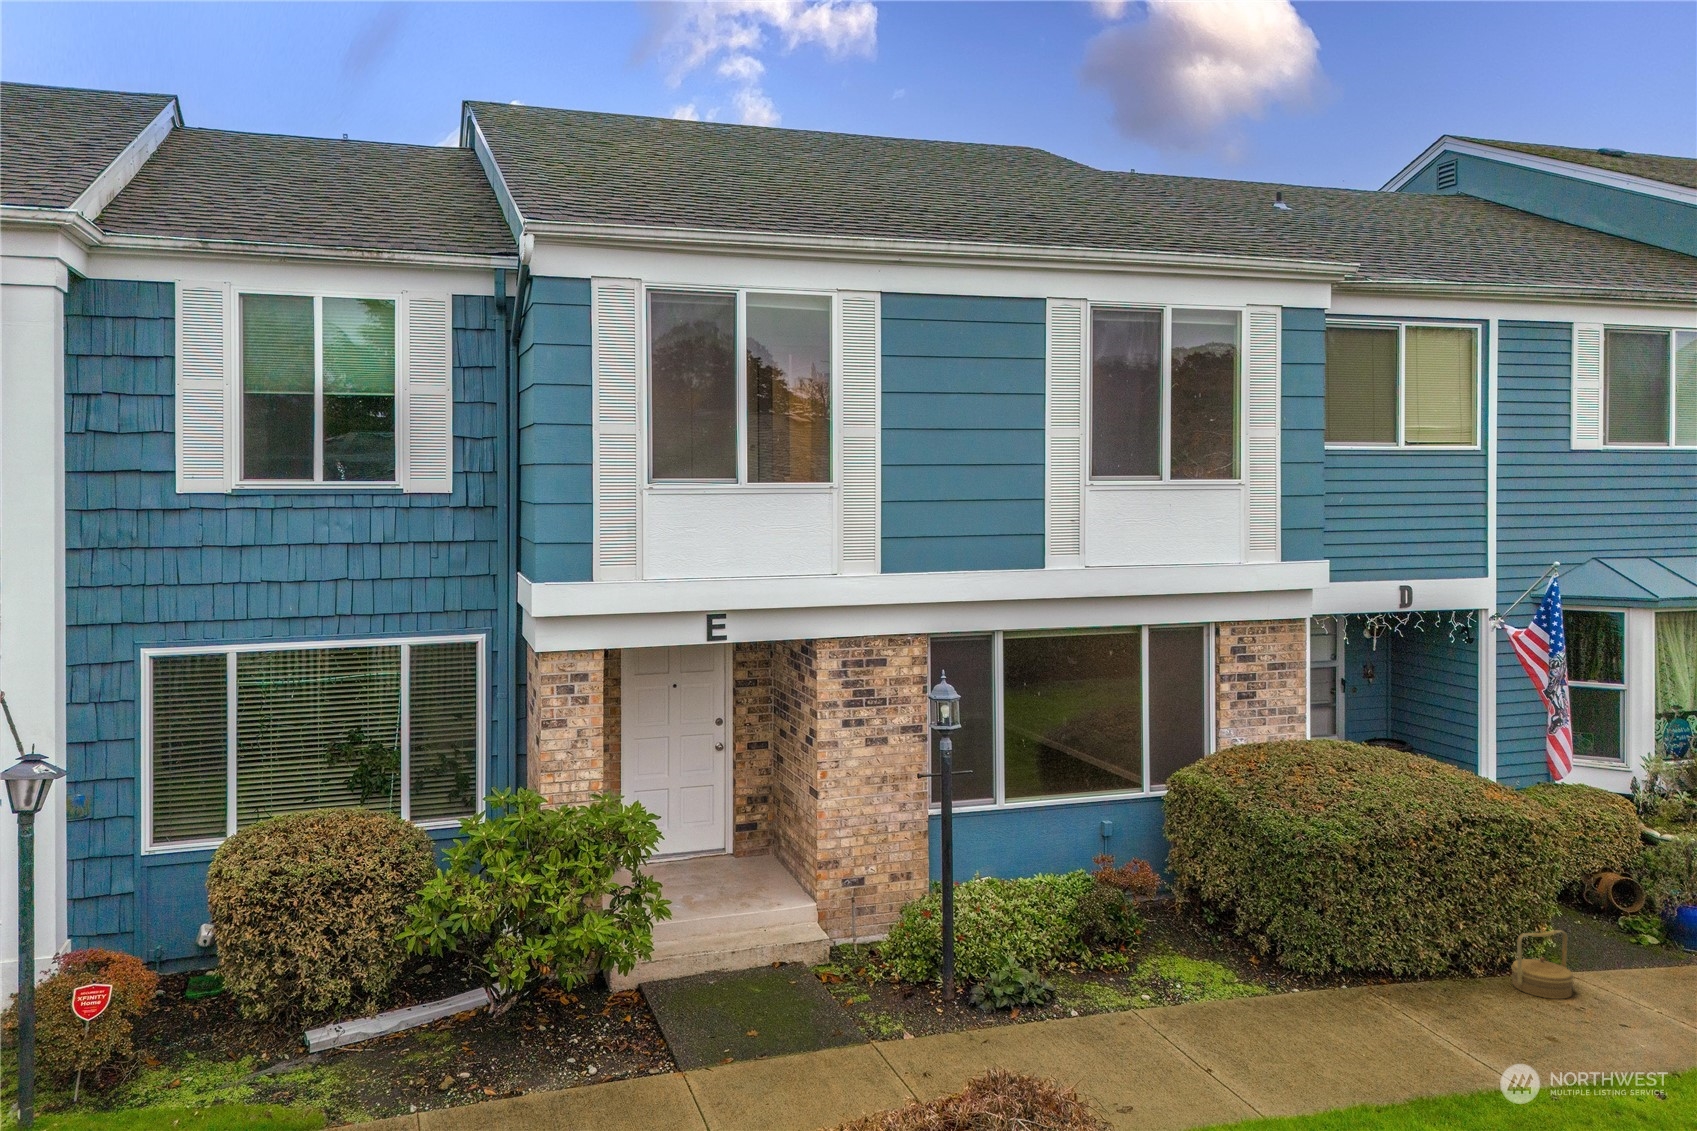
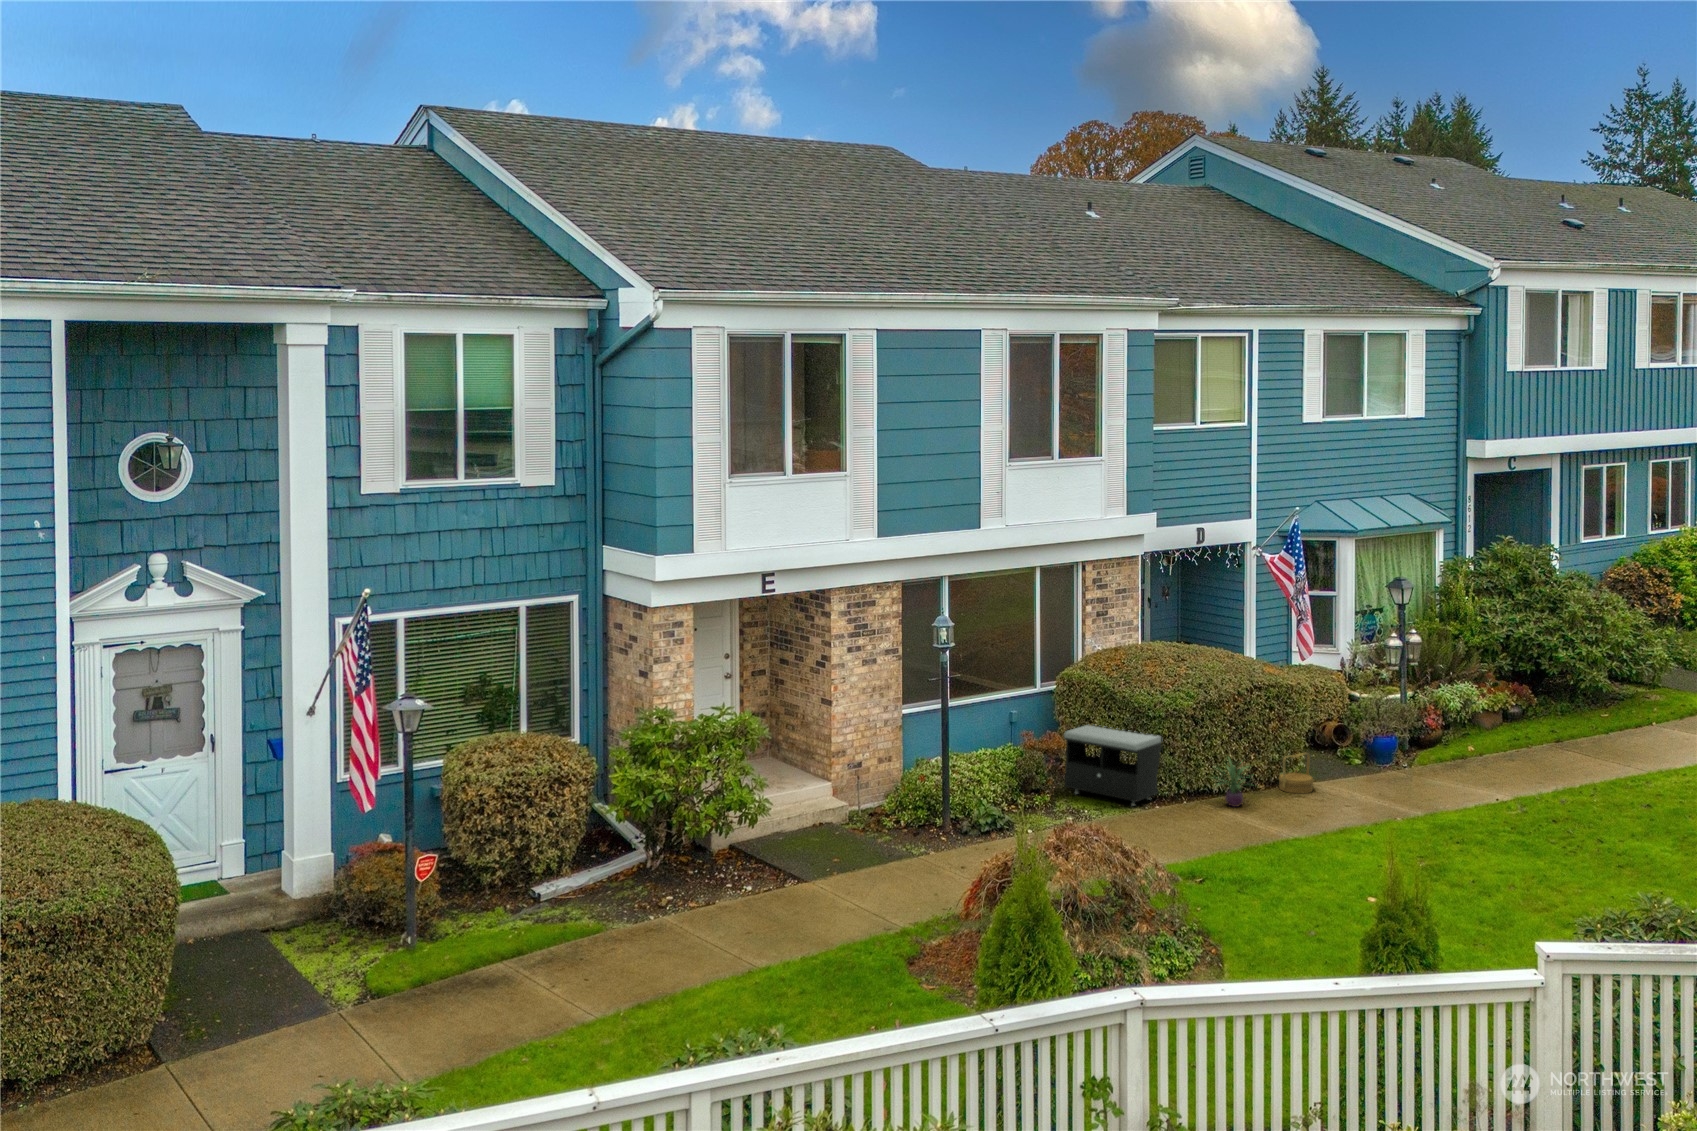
storage bench: none [1156,853,1307,991] -> present [1064,725,1161,806]
decorative plant: none [1382,927,1469,1013] -> present [1218,757,1245,807]

